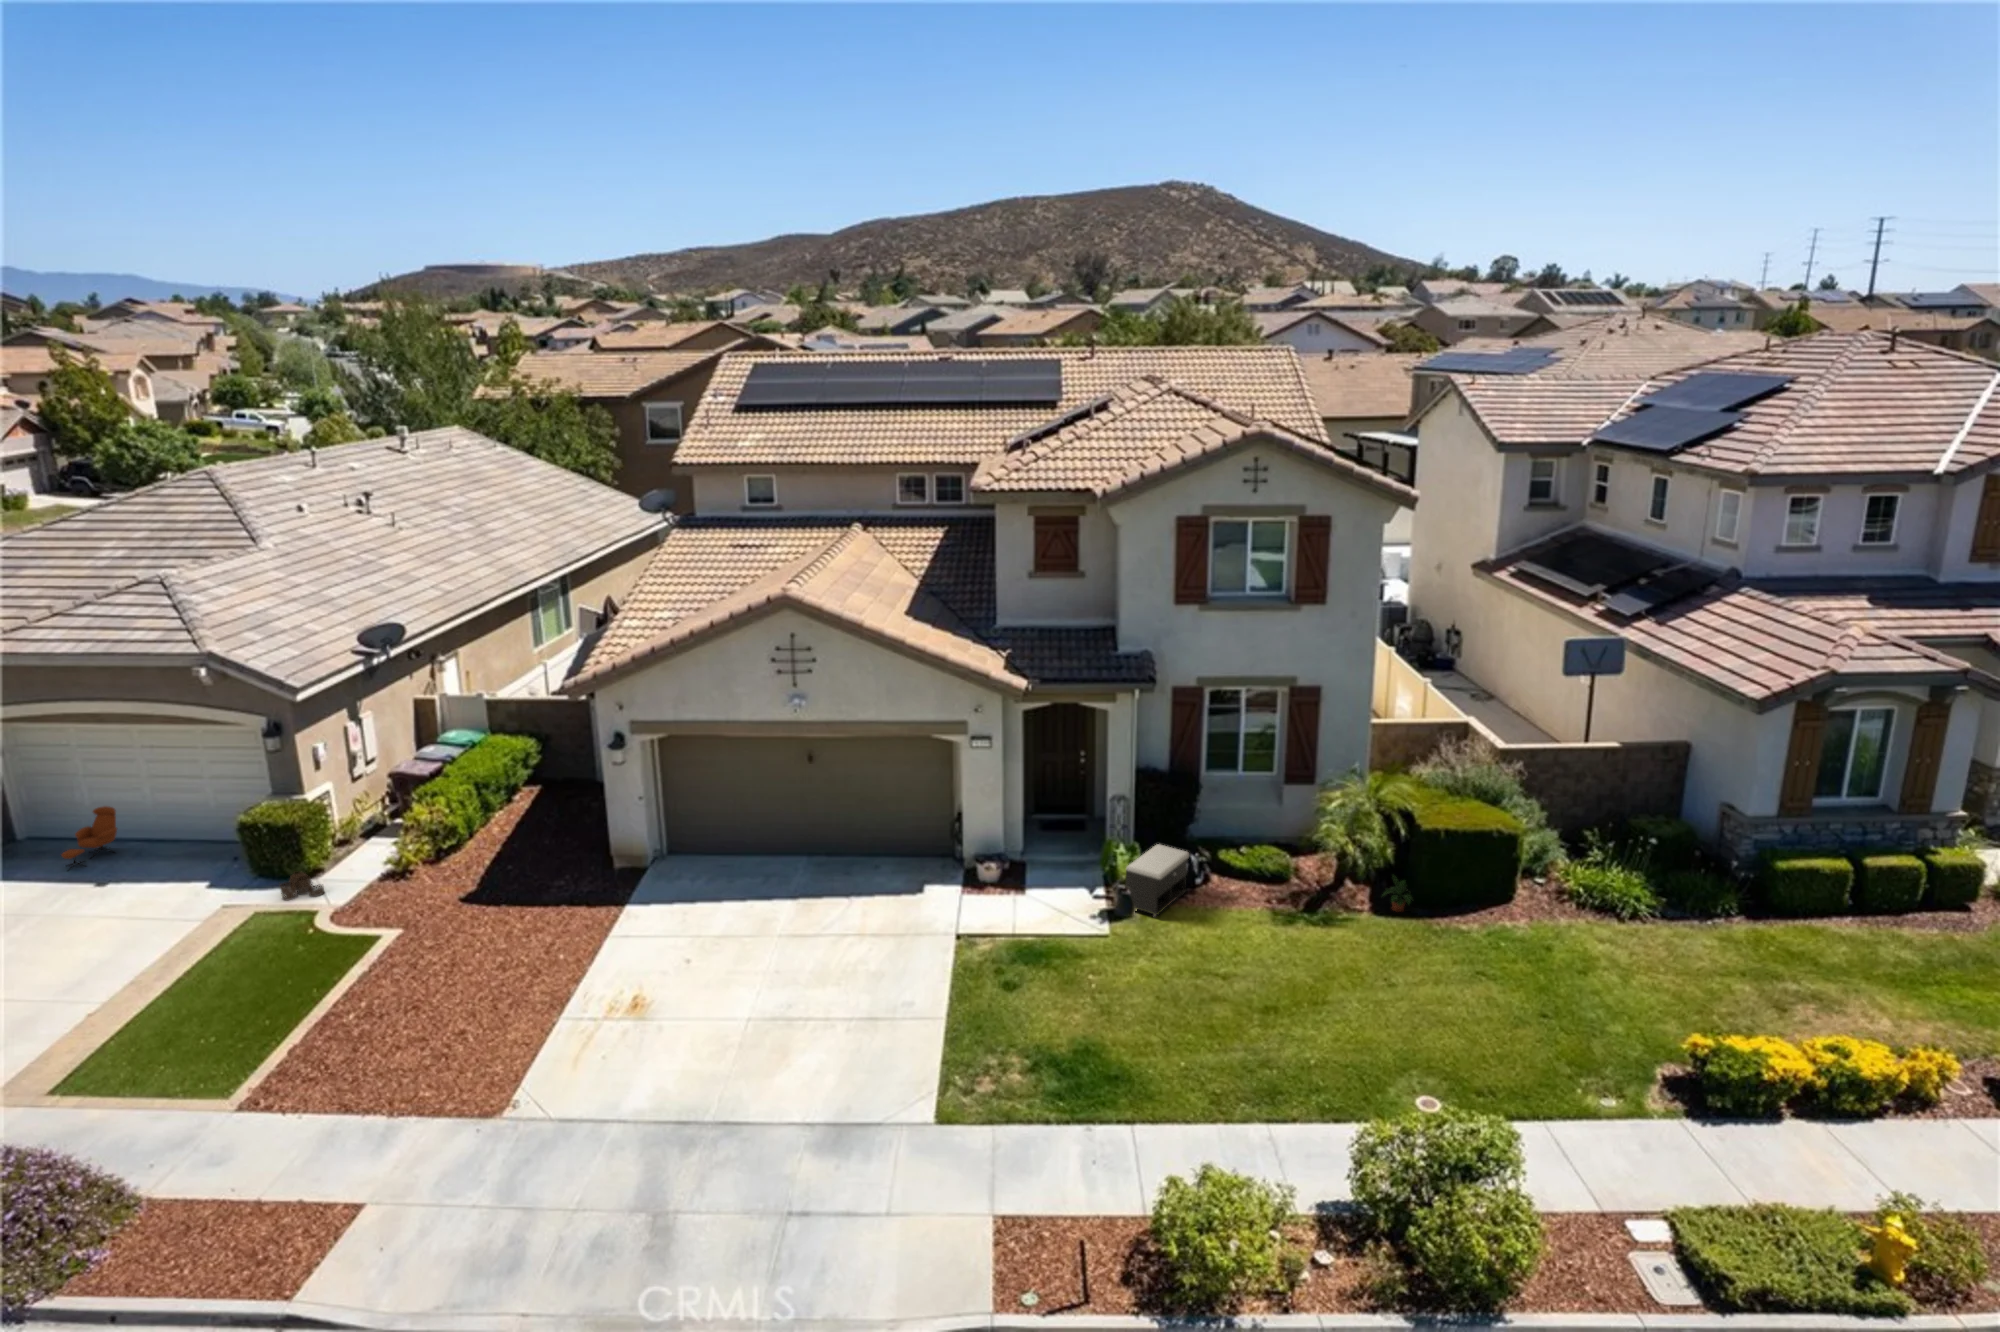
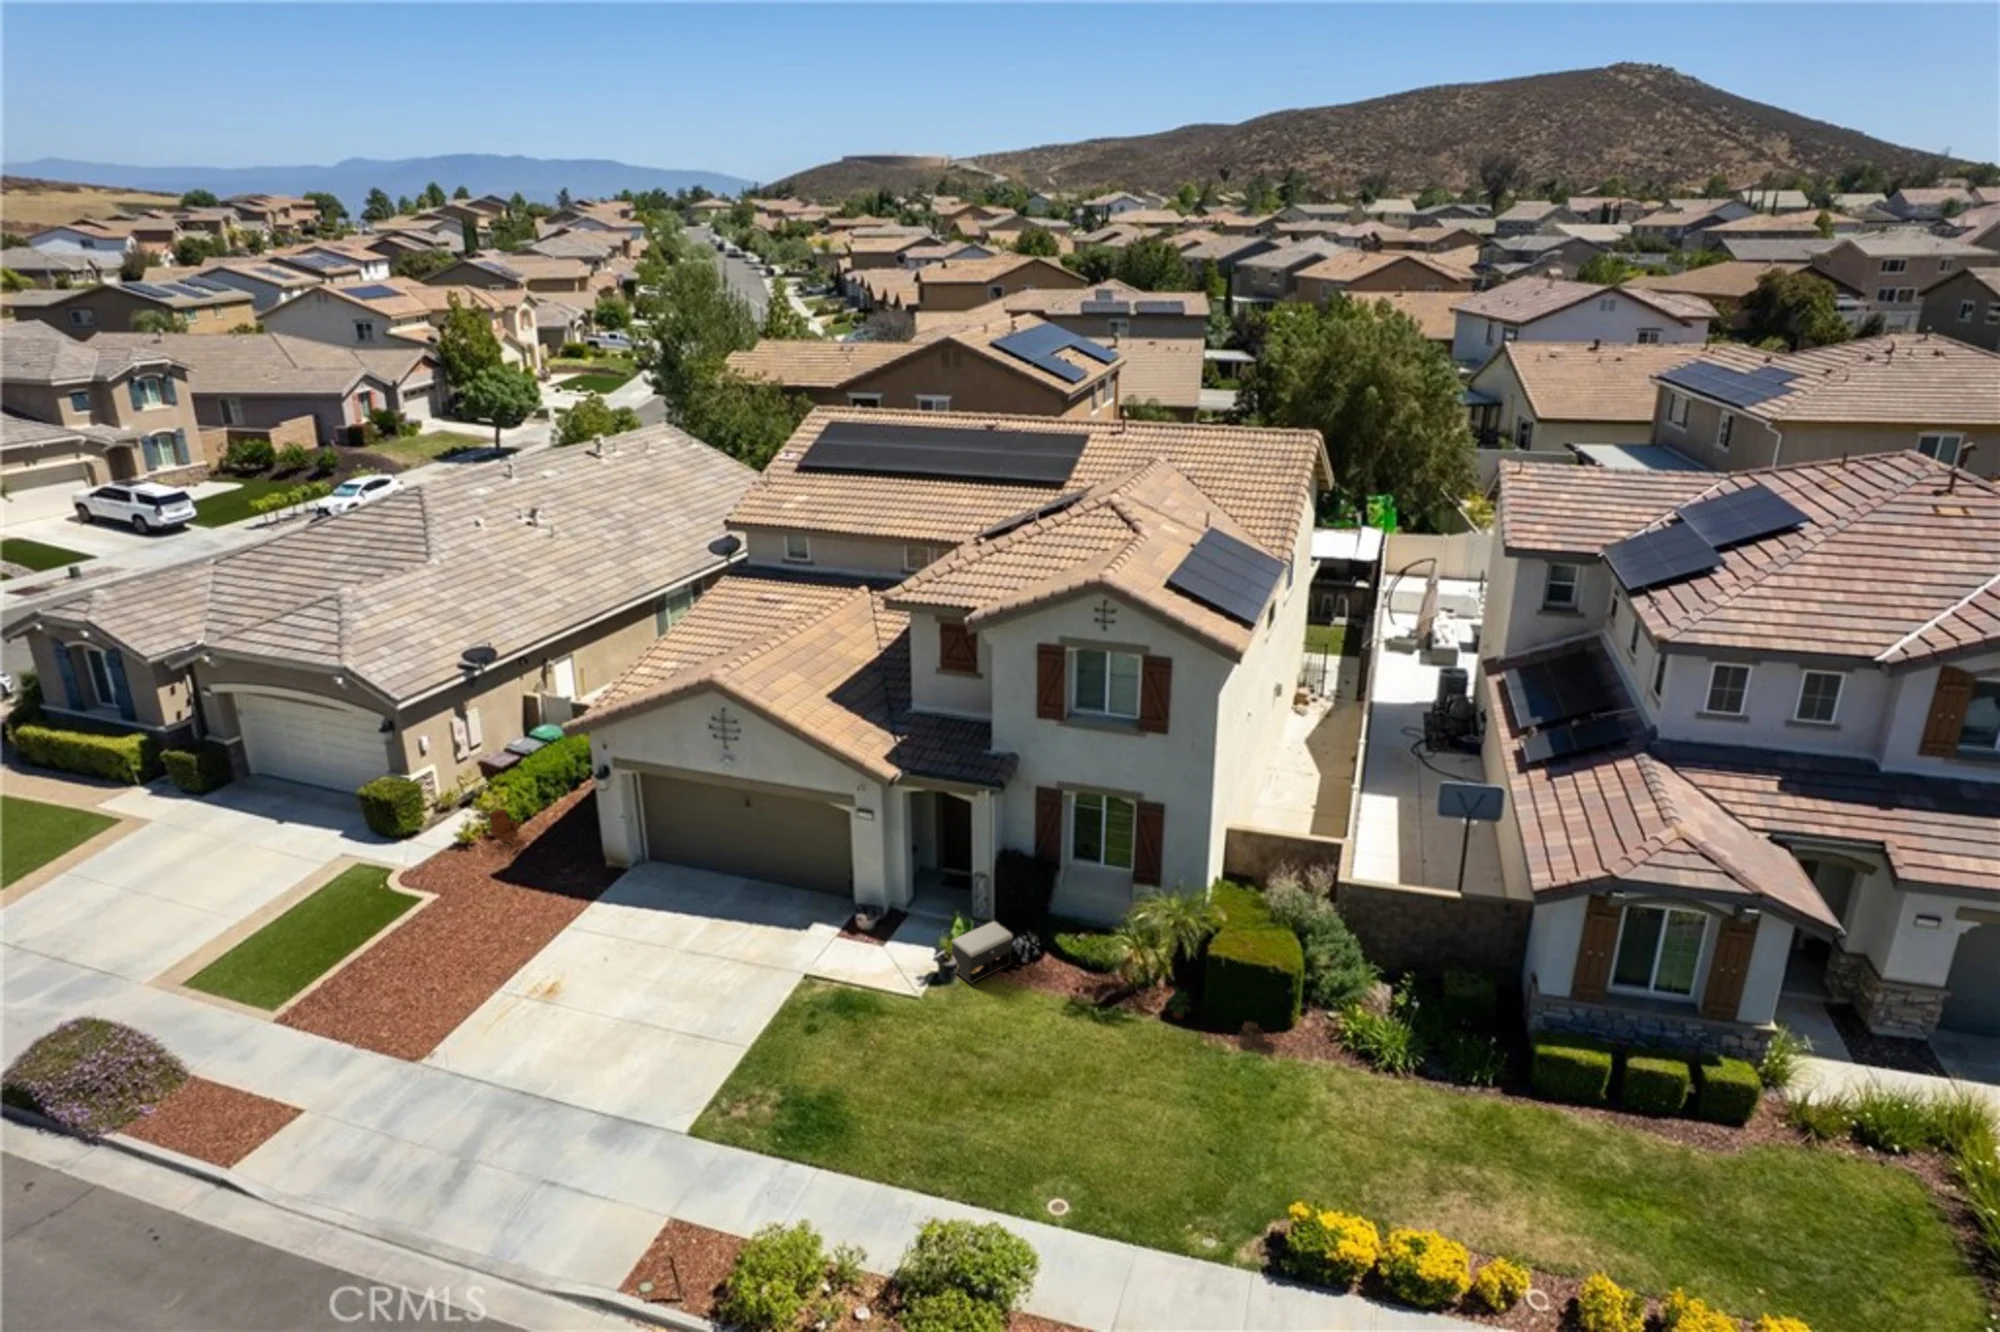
lounge chair: present [62,806,117,866] -> present [490,809,525,854]
woven basket: present [280,871,324,900] -> present [1239,1022,1274,1054]

